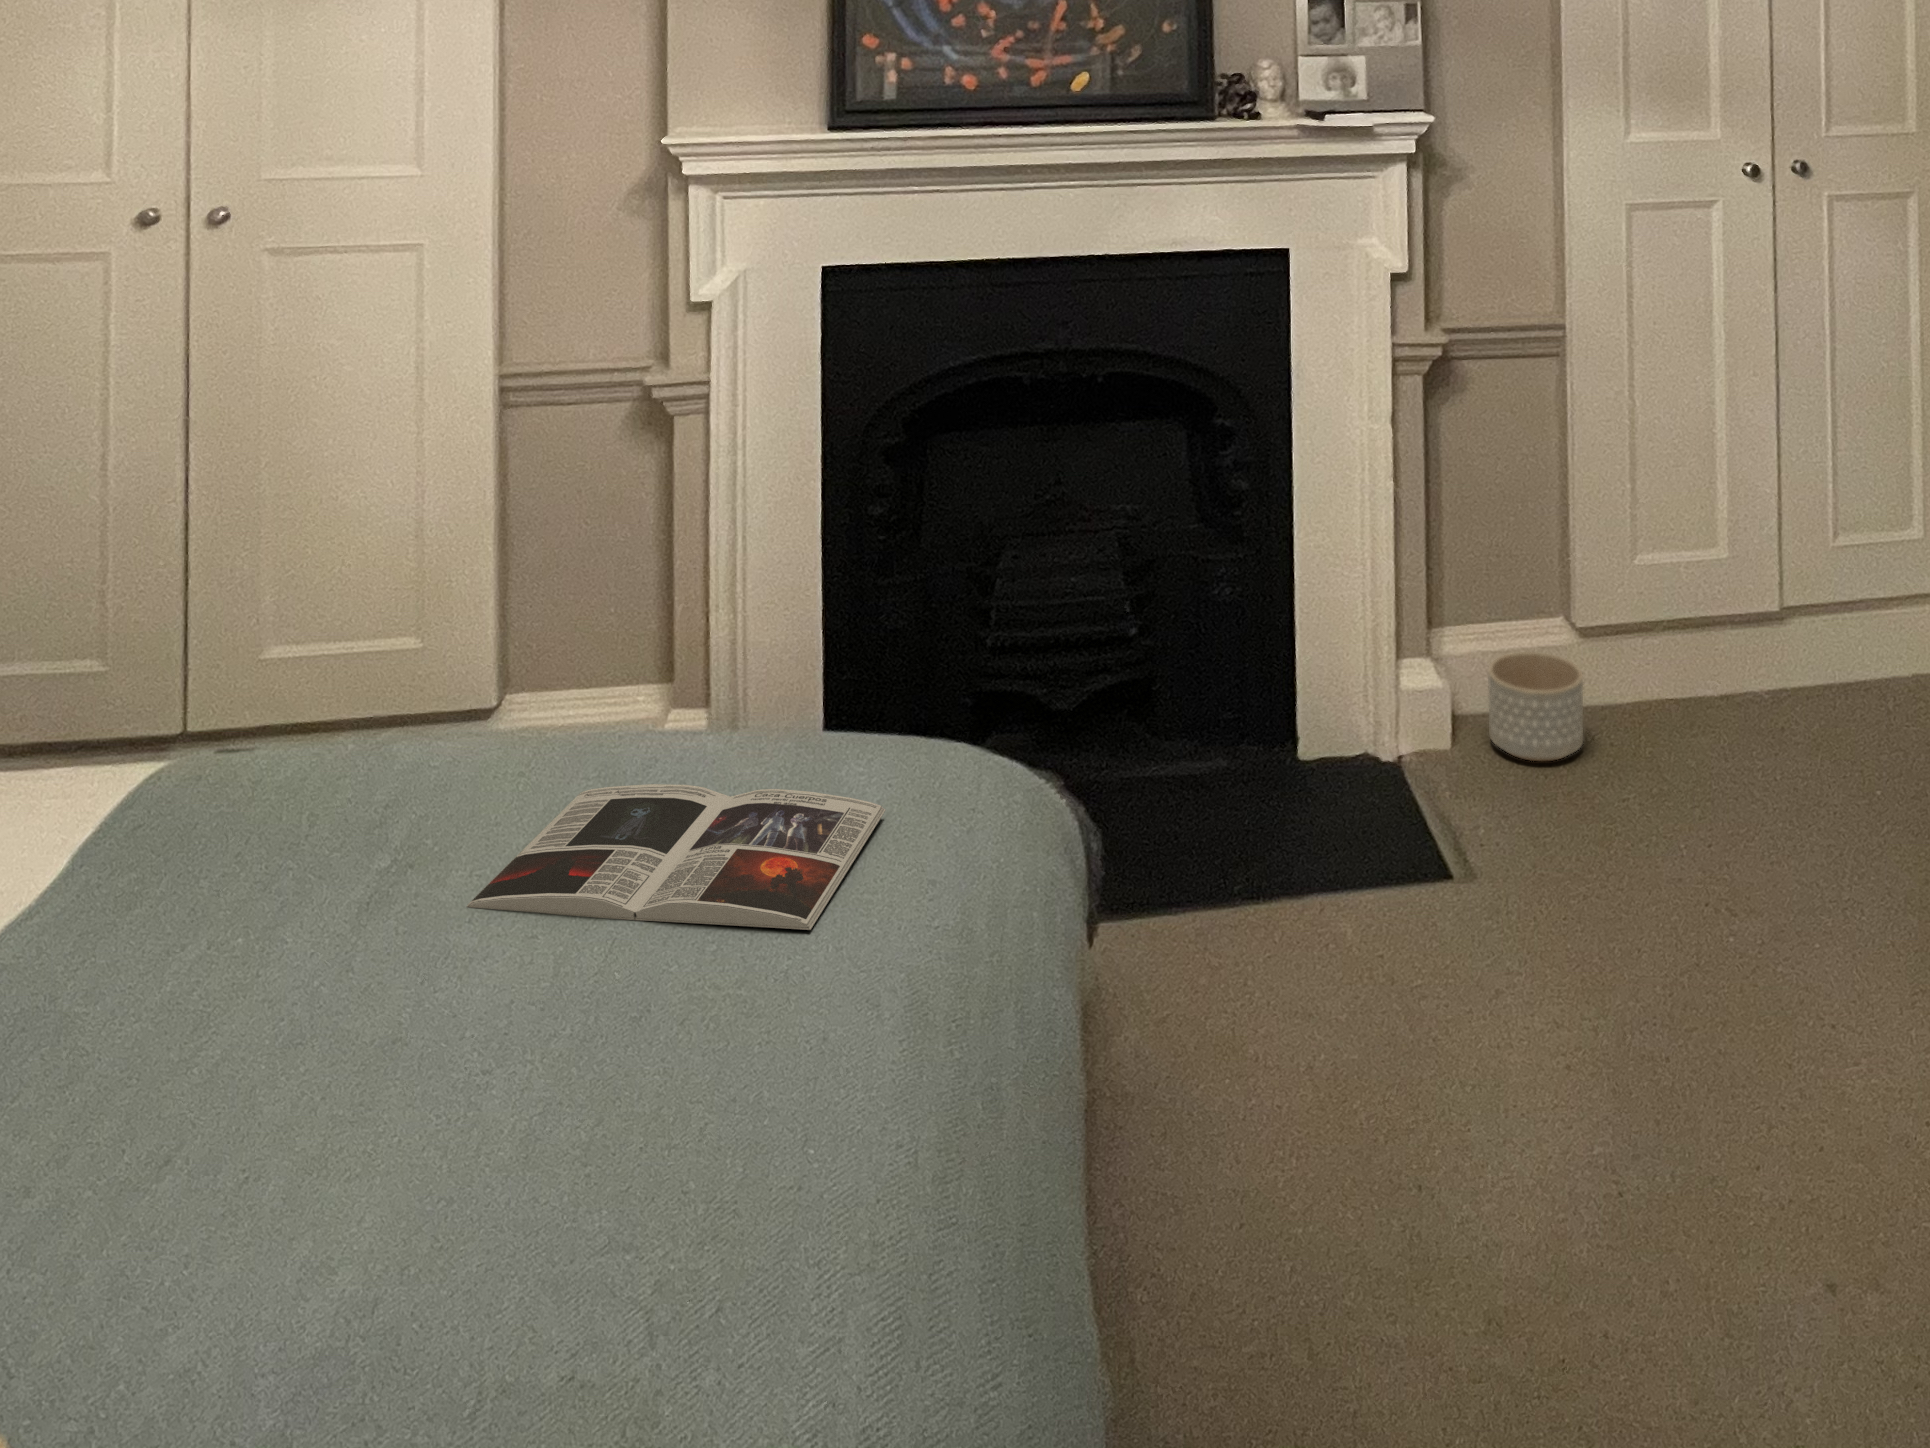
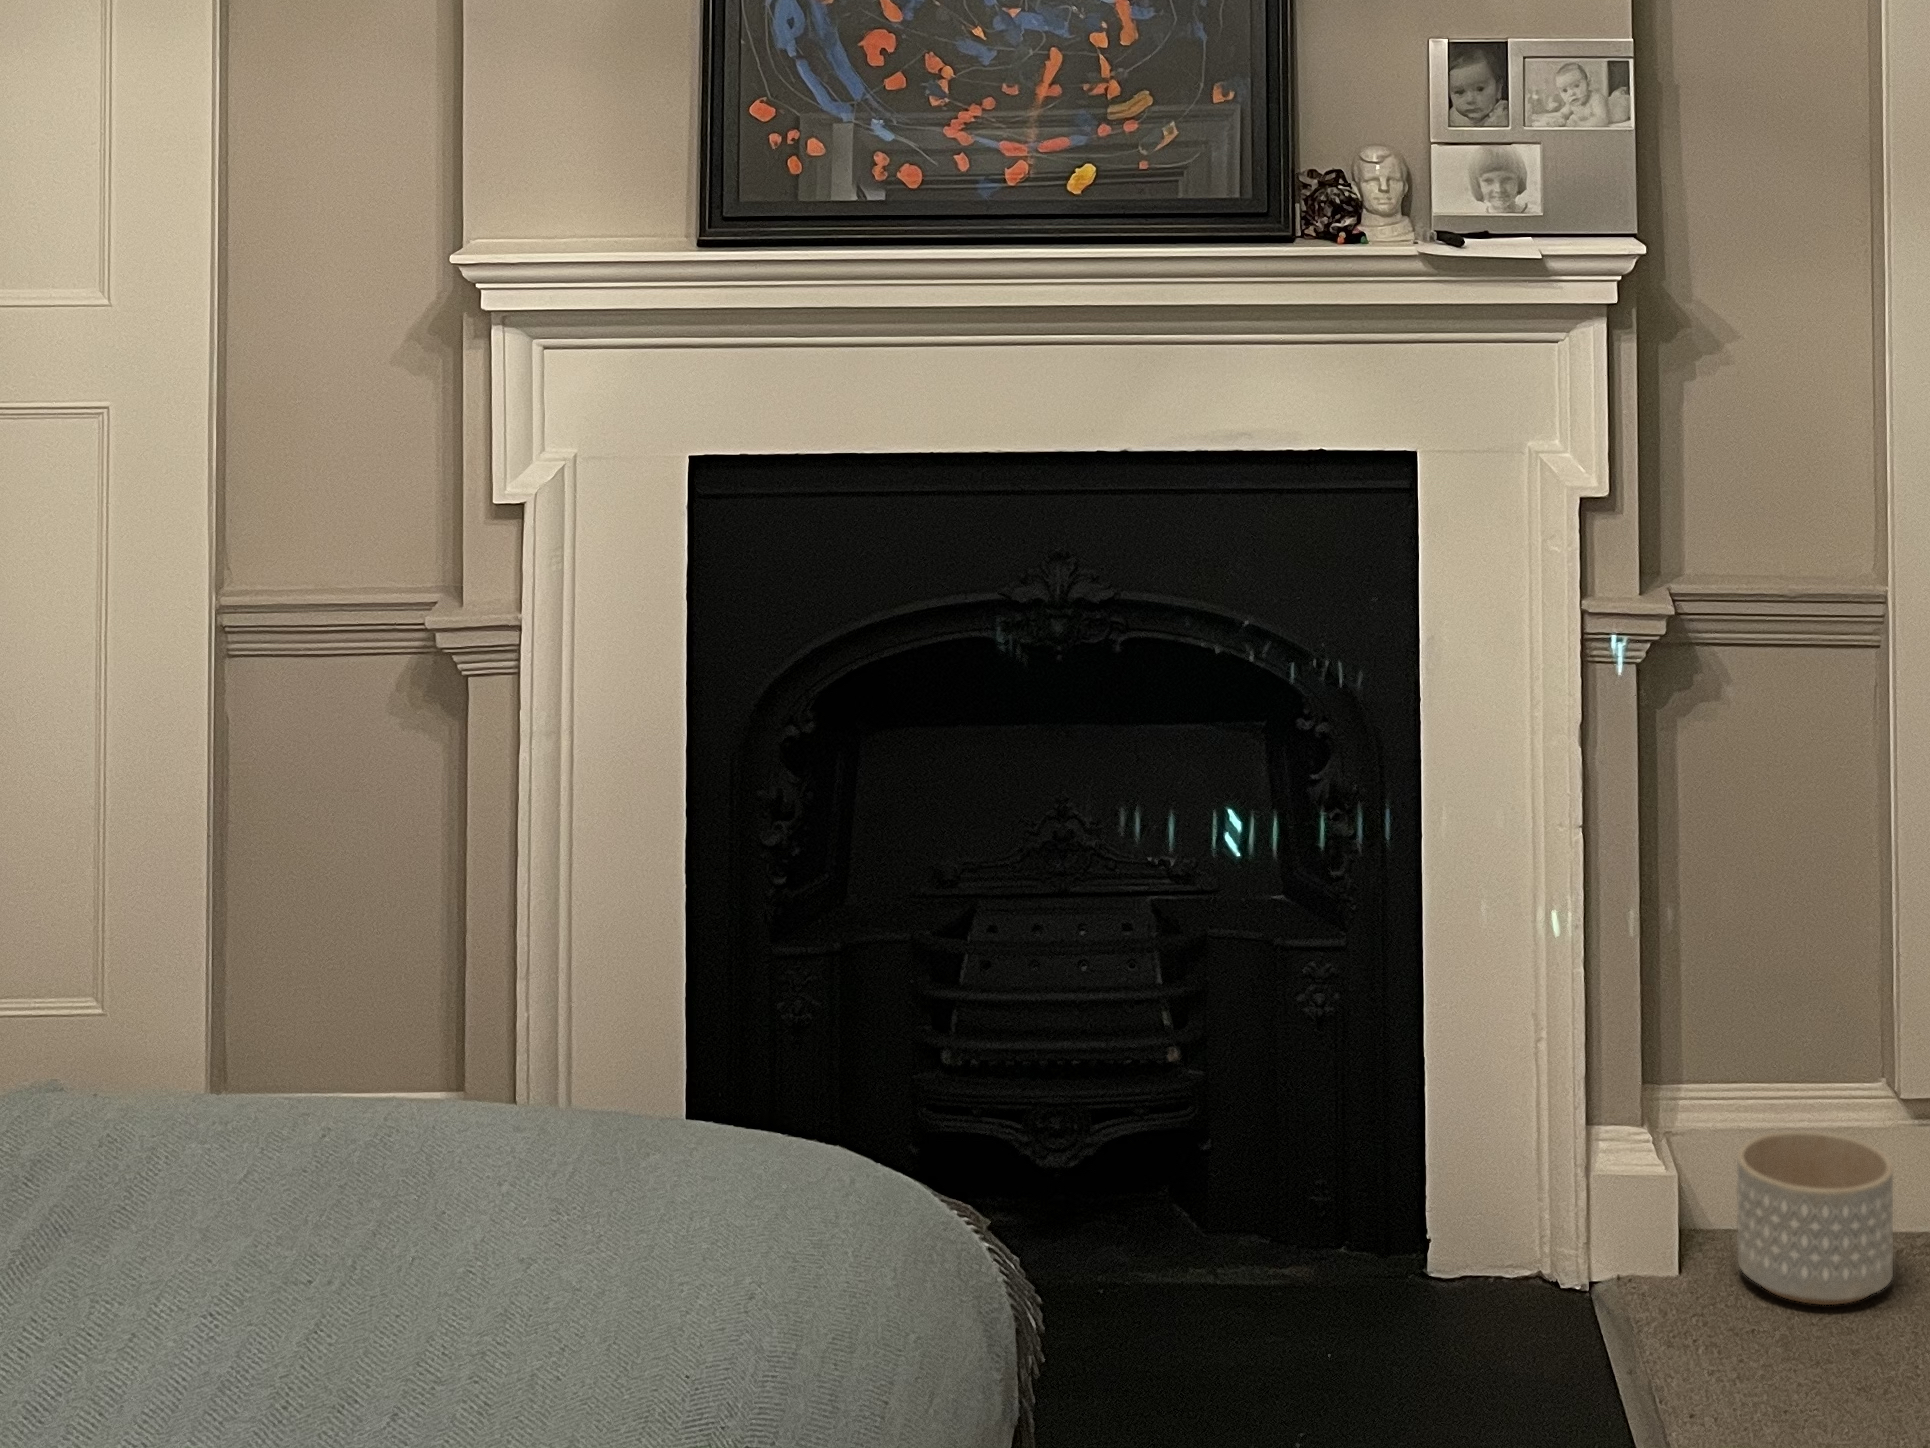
magazine: present [467,784,886,930] -> none [106,1145,675,1326]

